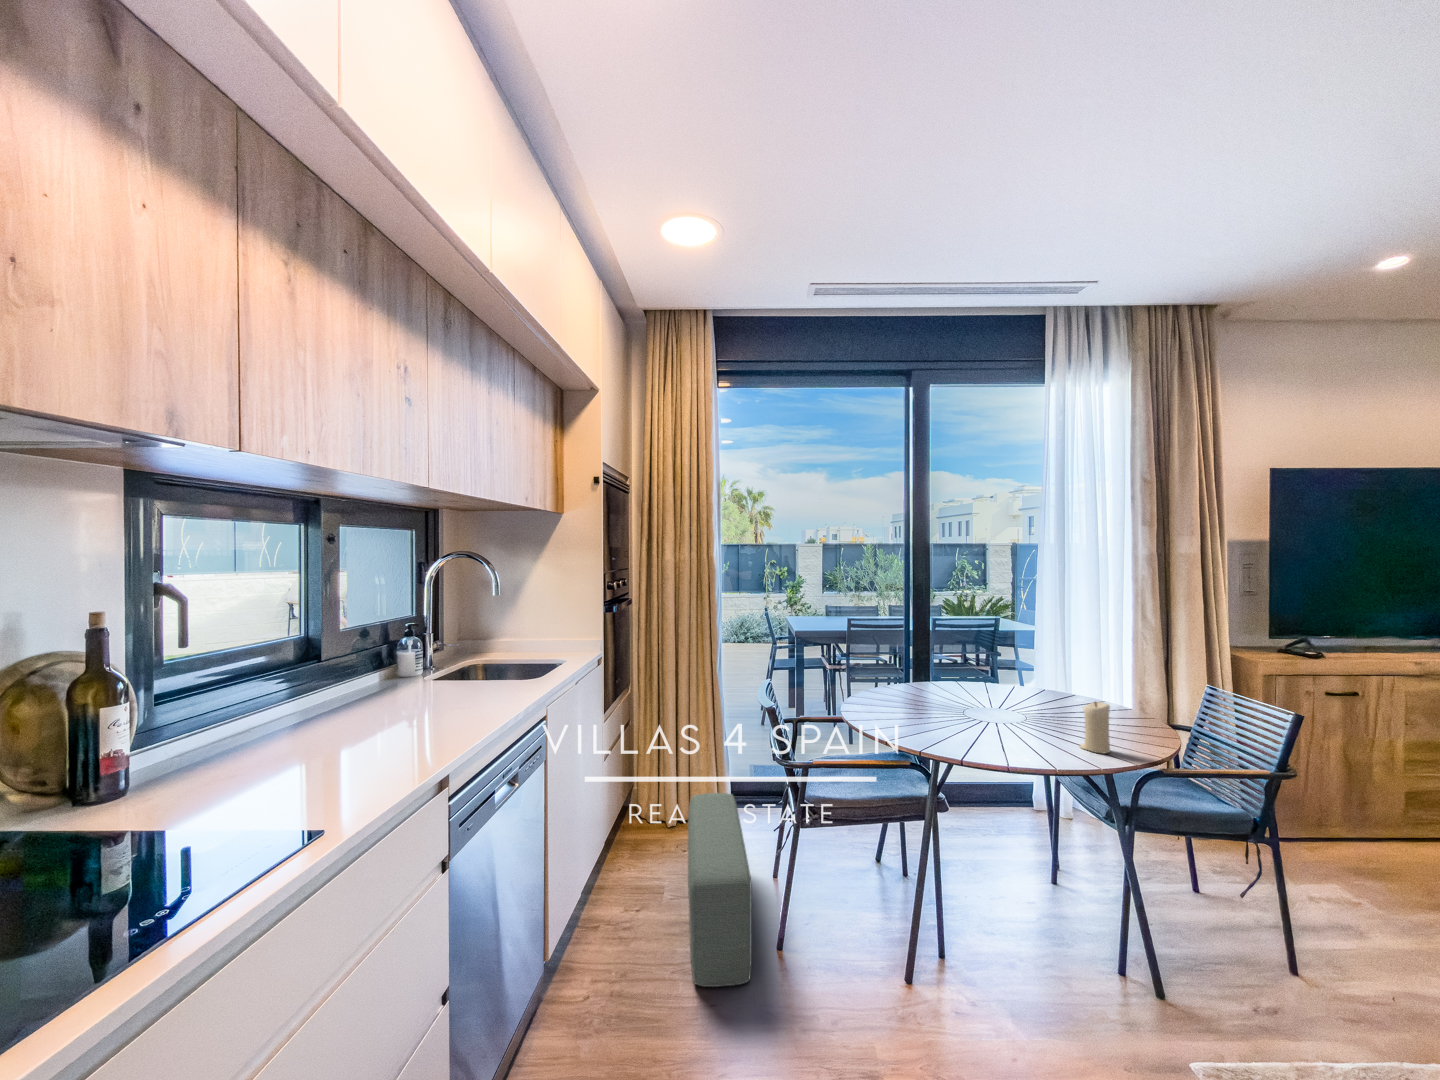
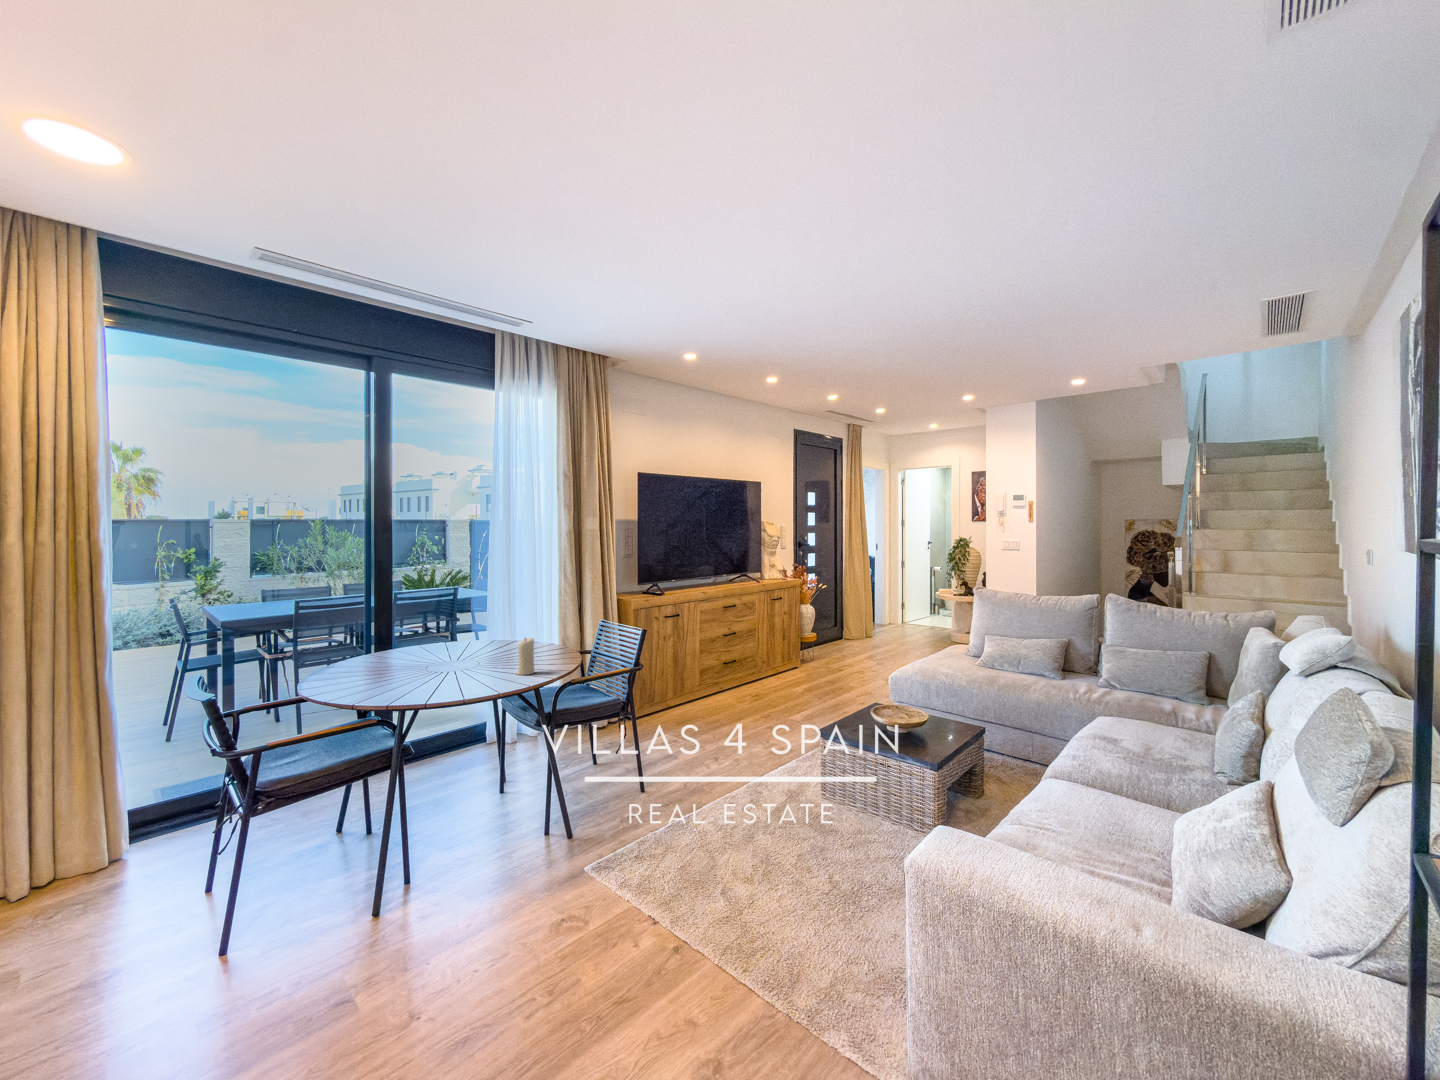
pouf: present [688,793,752,987] -> none [60,828,195,1036]

